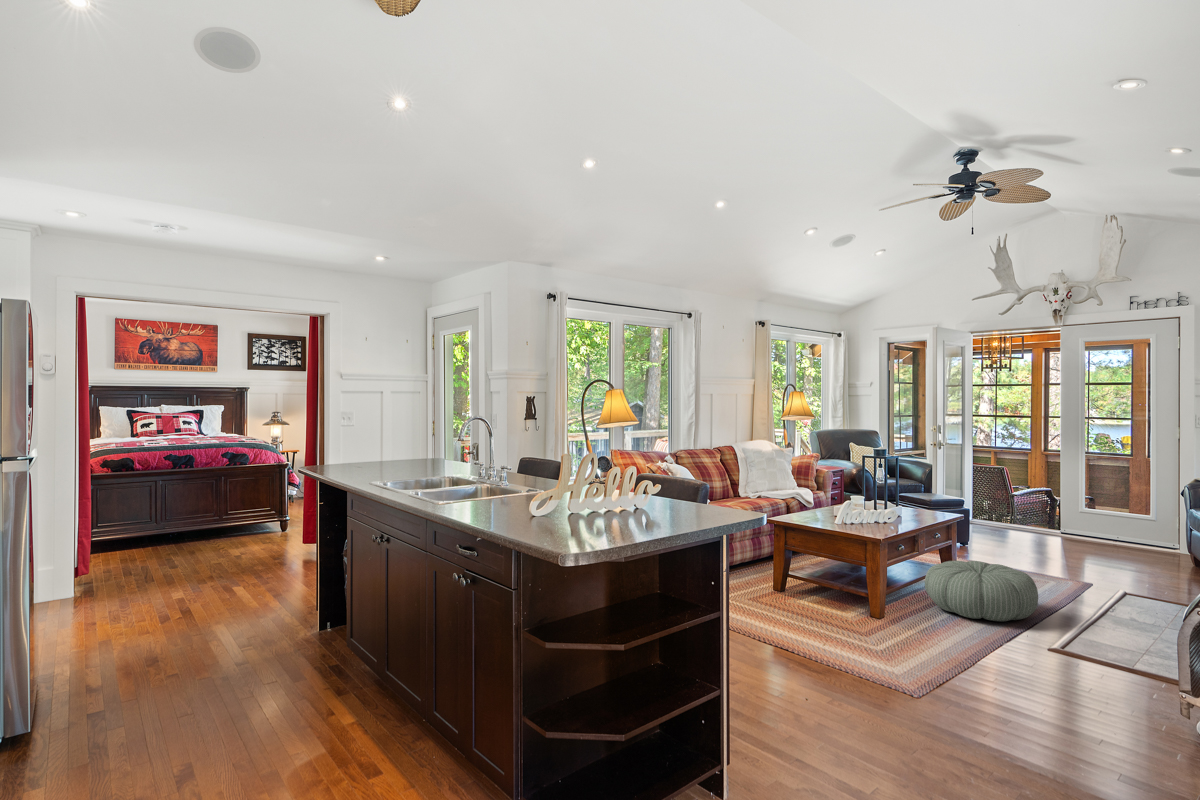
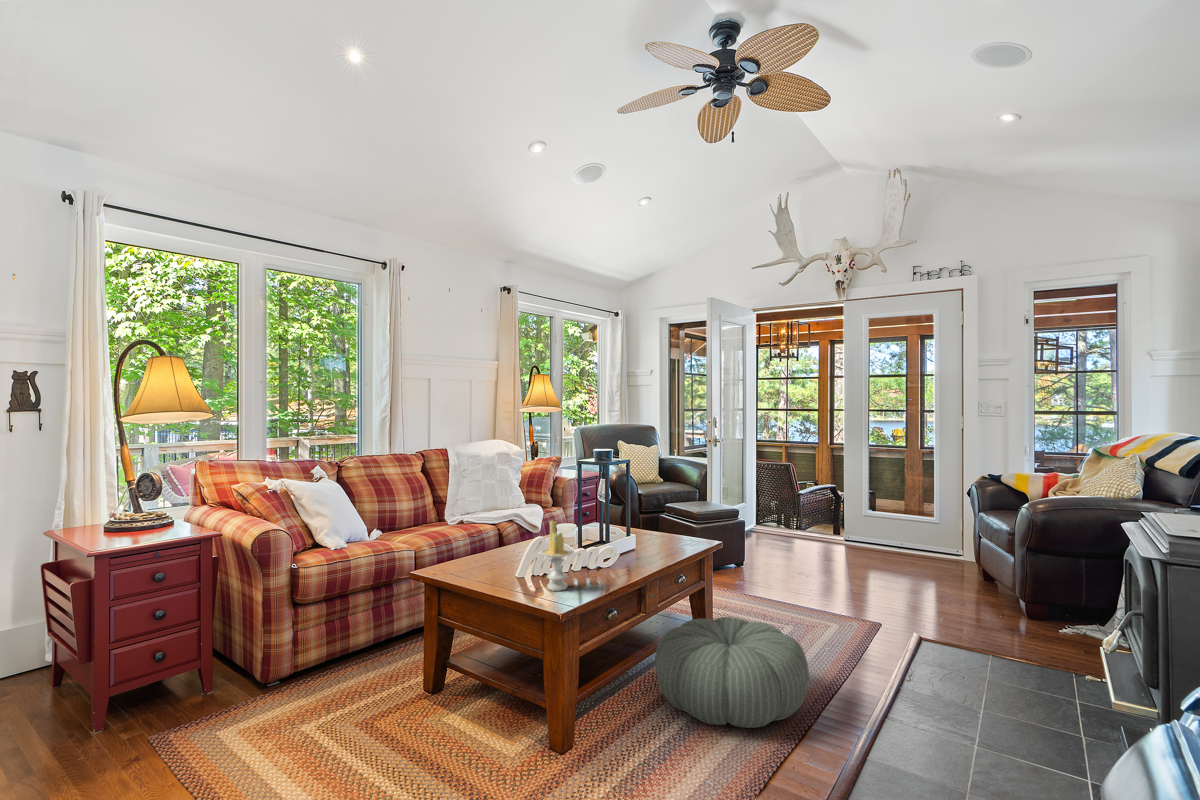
candle: none [854,489,877,531] -> present [540,520,573,591]

